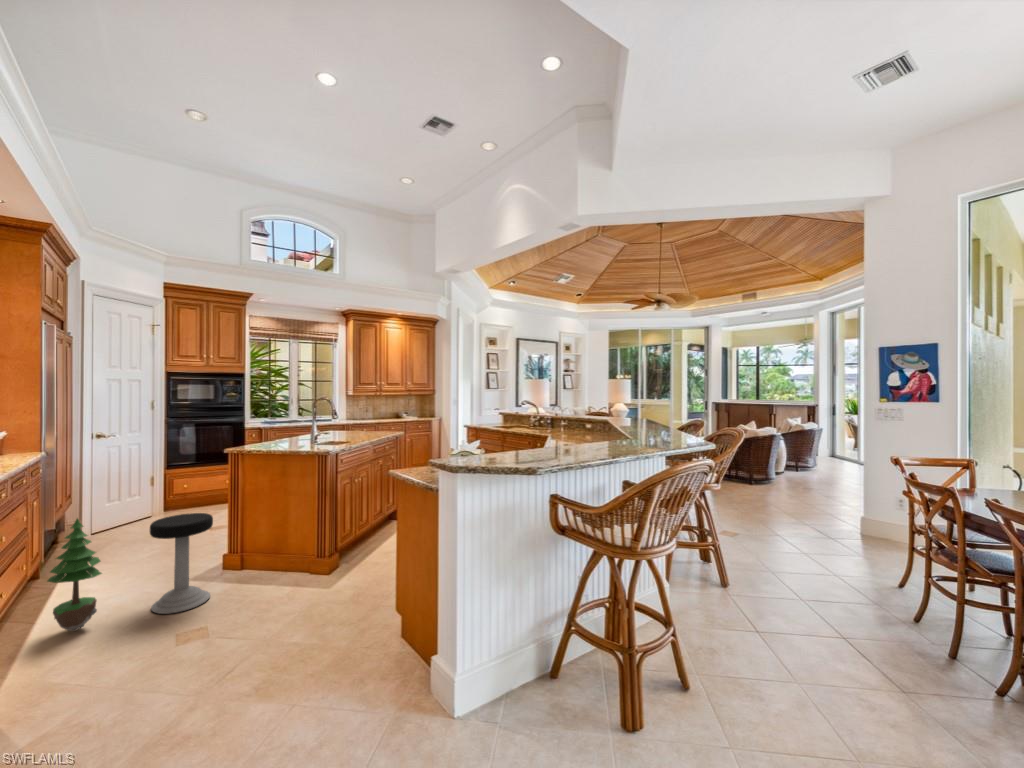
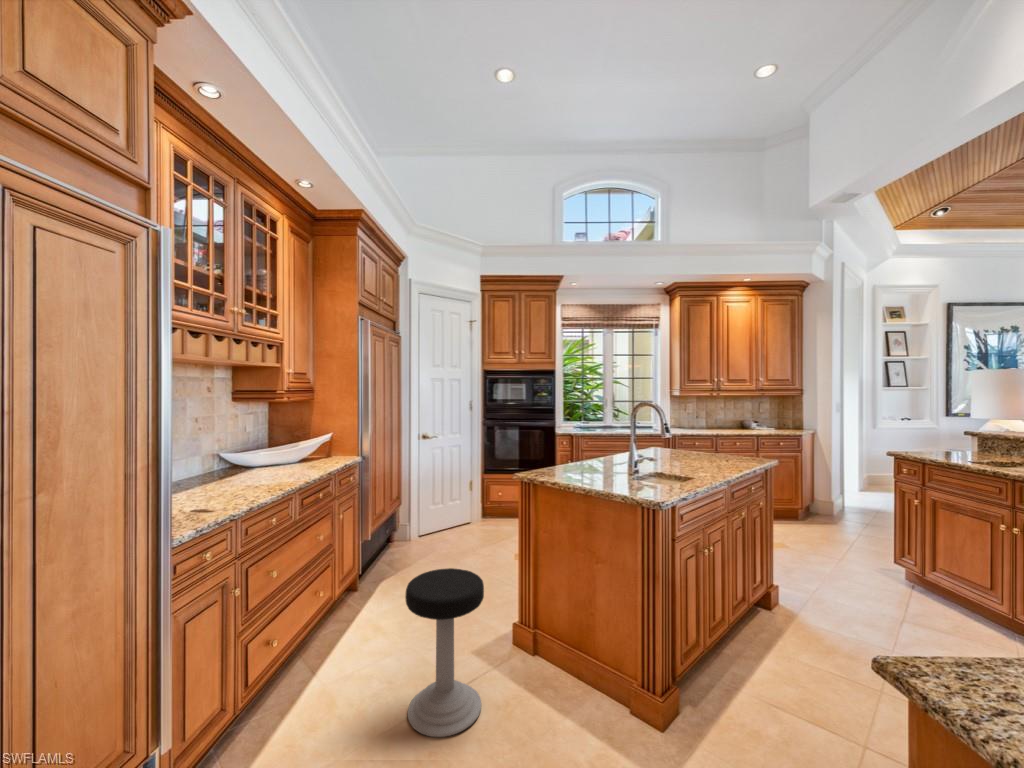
potted tree: present [48,518,102,631] -> none [294,562,354,719]

